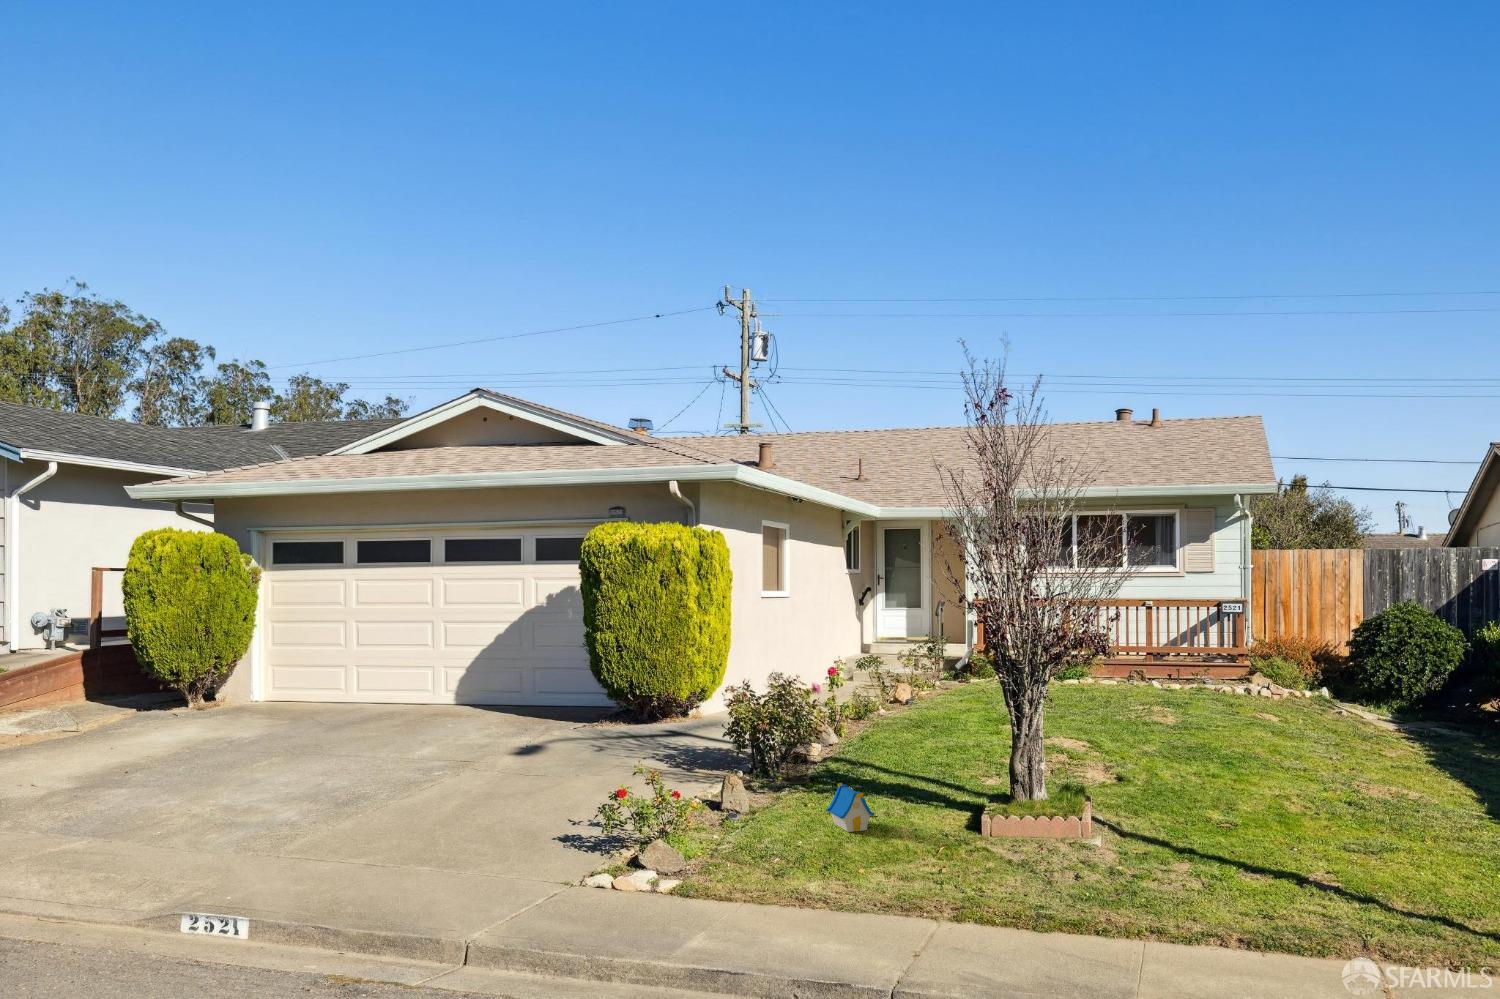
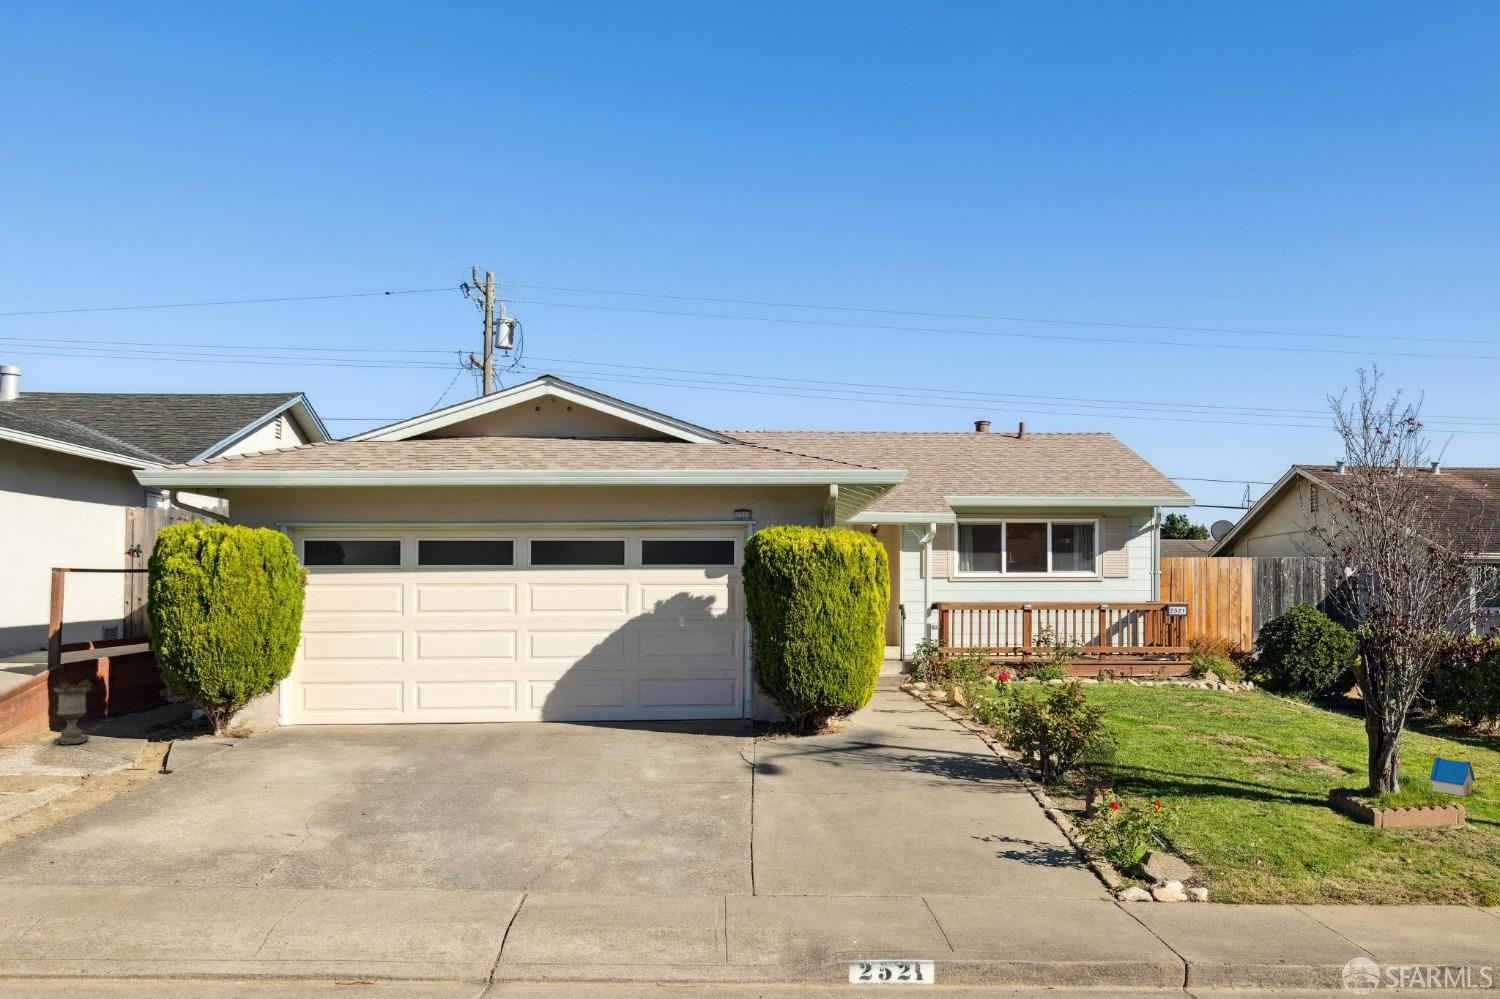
planter: none [76,657,108,708] -> present [53,680,92,745]
toy house: present [826,783,875,832] -> present [1430,756,1476,796]

